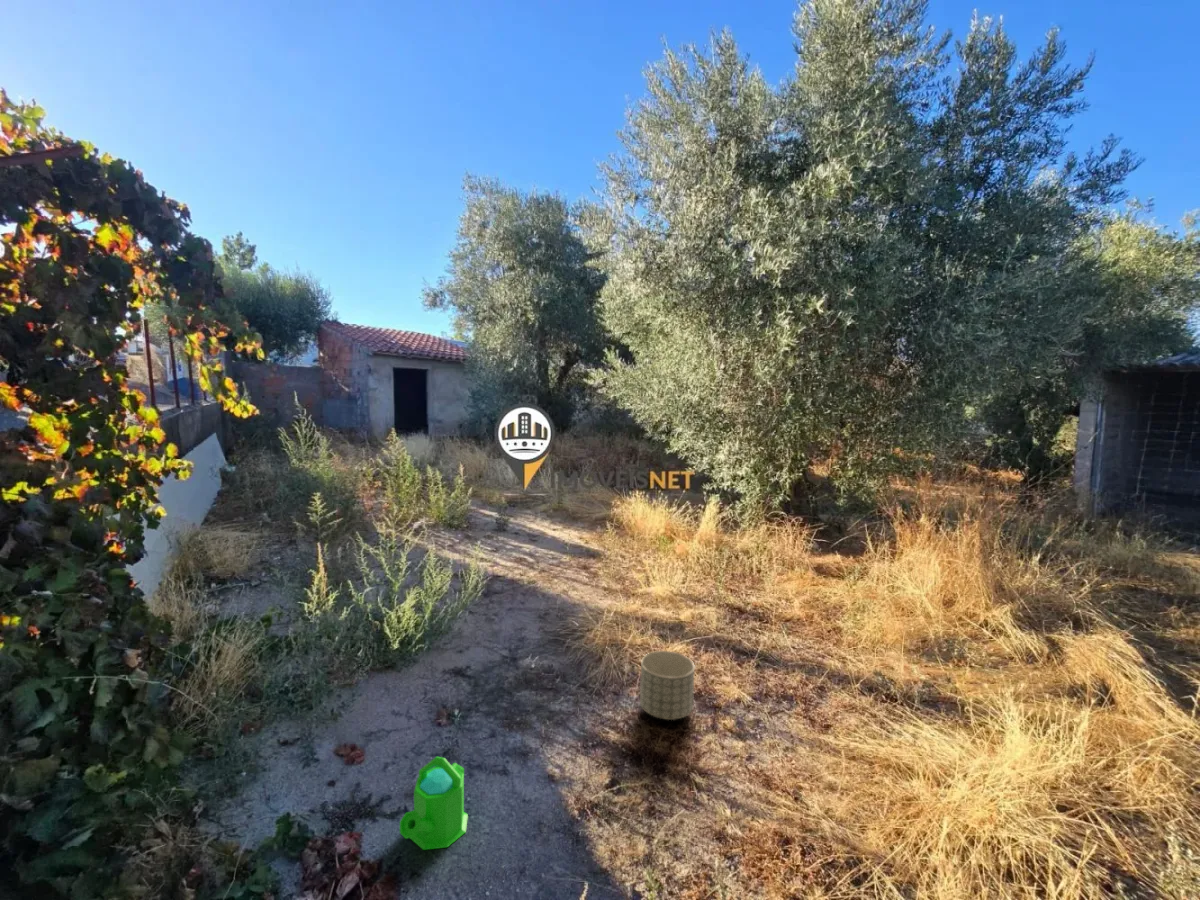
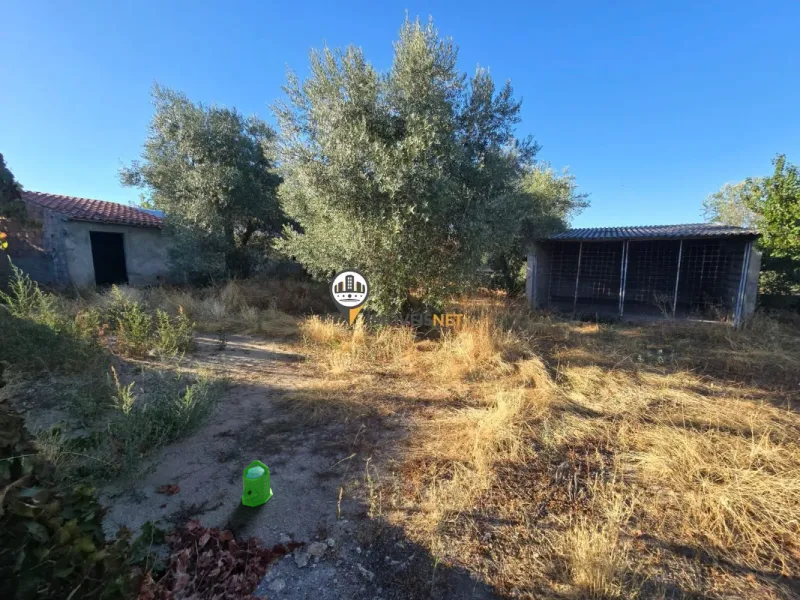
planter: present [640,651,695,720] -> none [344,395,371,428]

